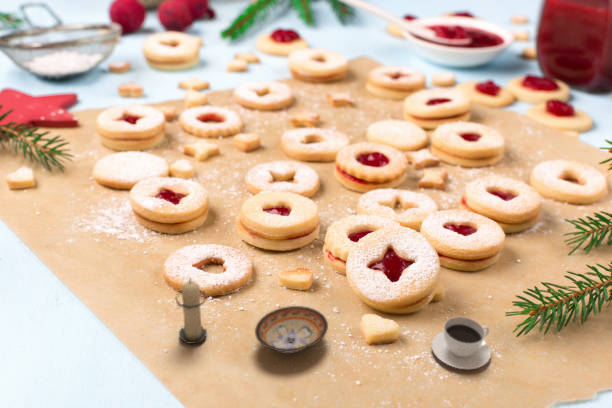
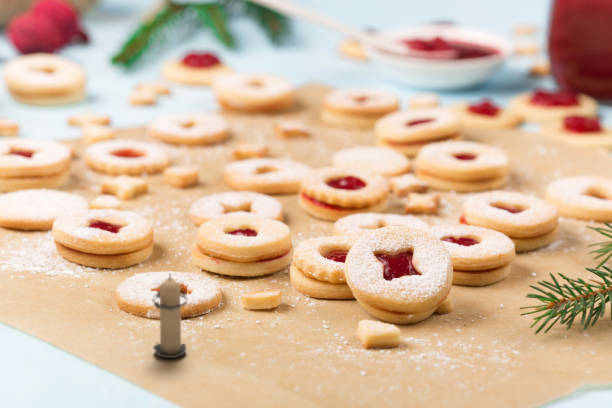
ceramic bowl: present [255,306,328,353] -> none [247,313,330,356]
teacup: present [432,317,491,369] -> none [449,310,517,361]

